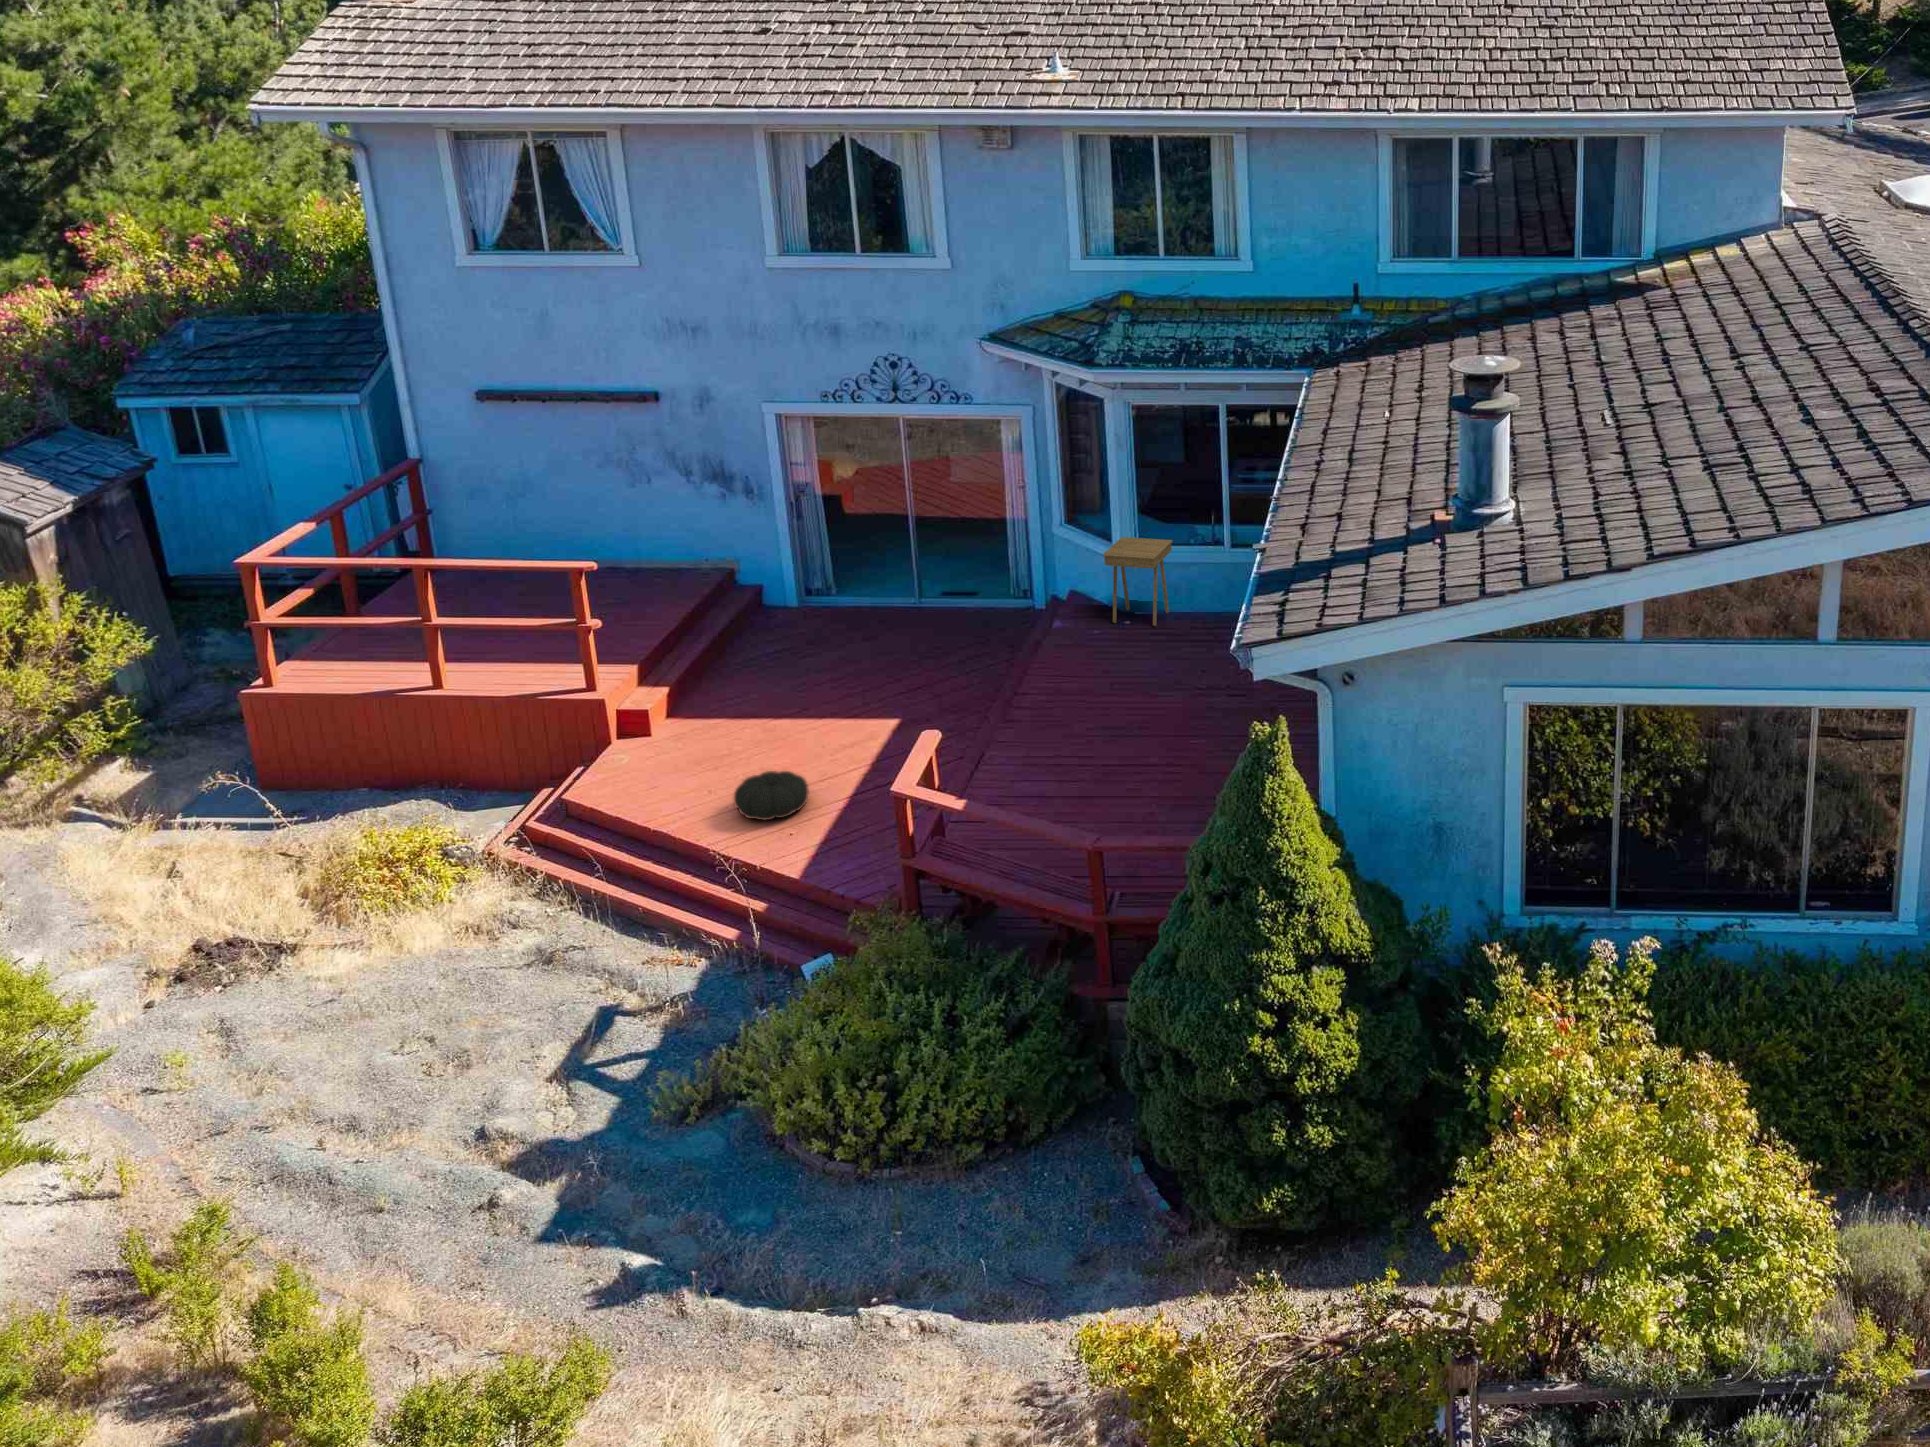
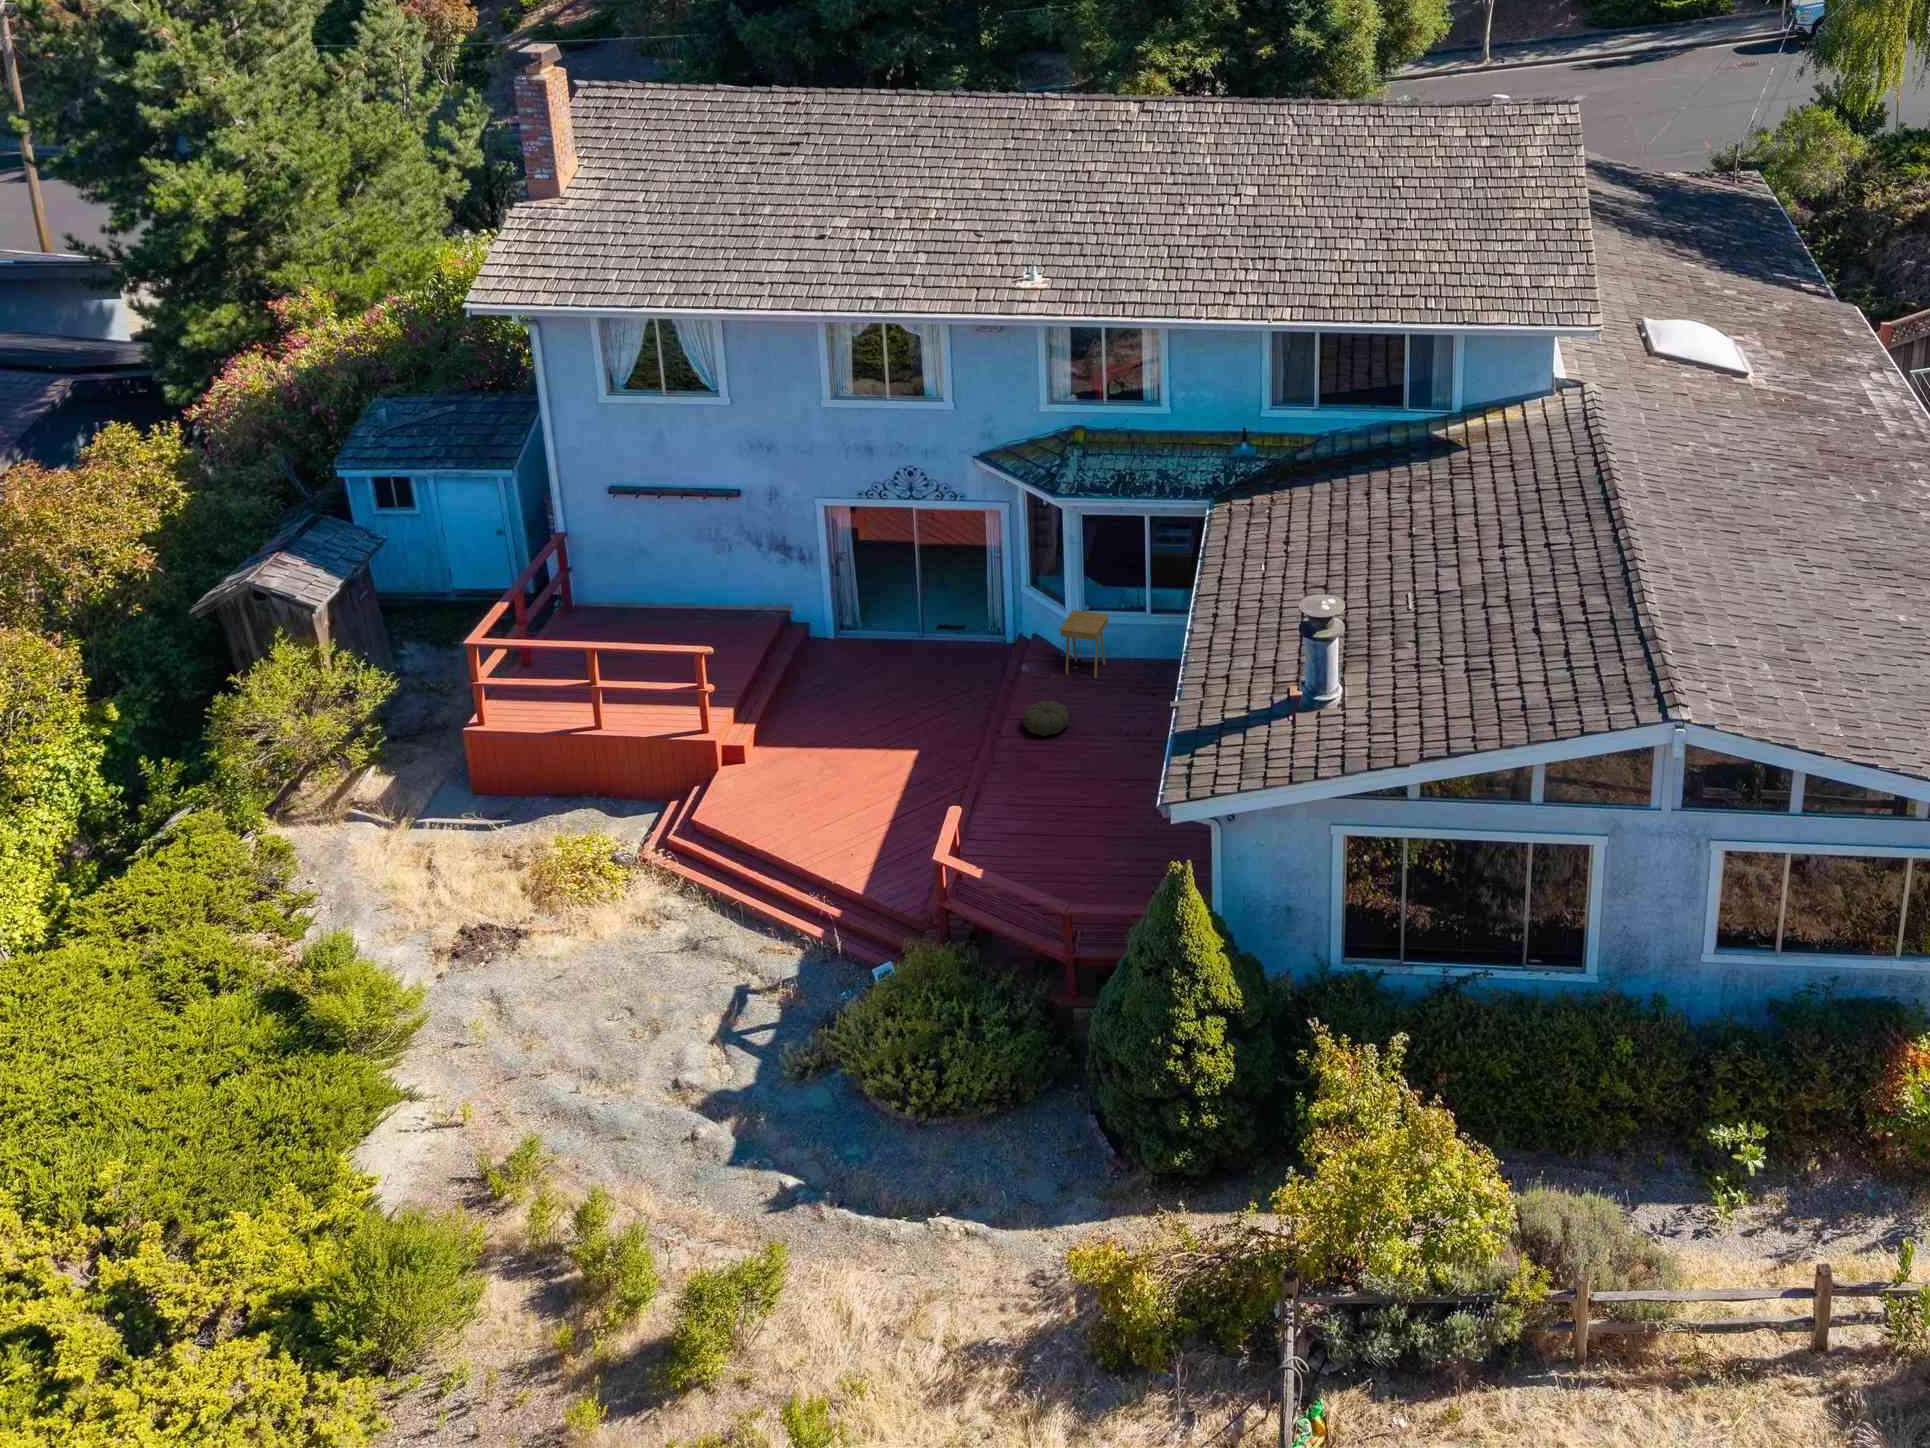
pouf: present [734,771,809,820] -> present [1023,701,1069,736]

